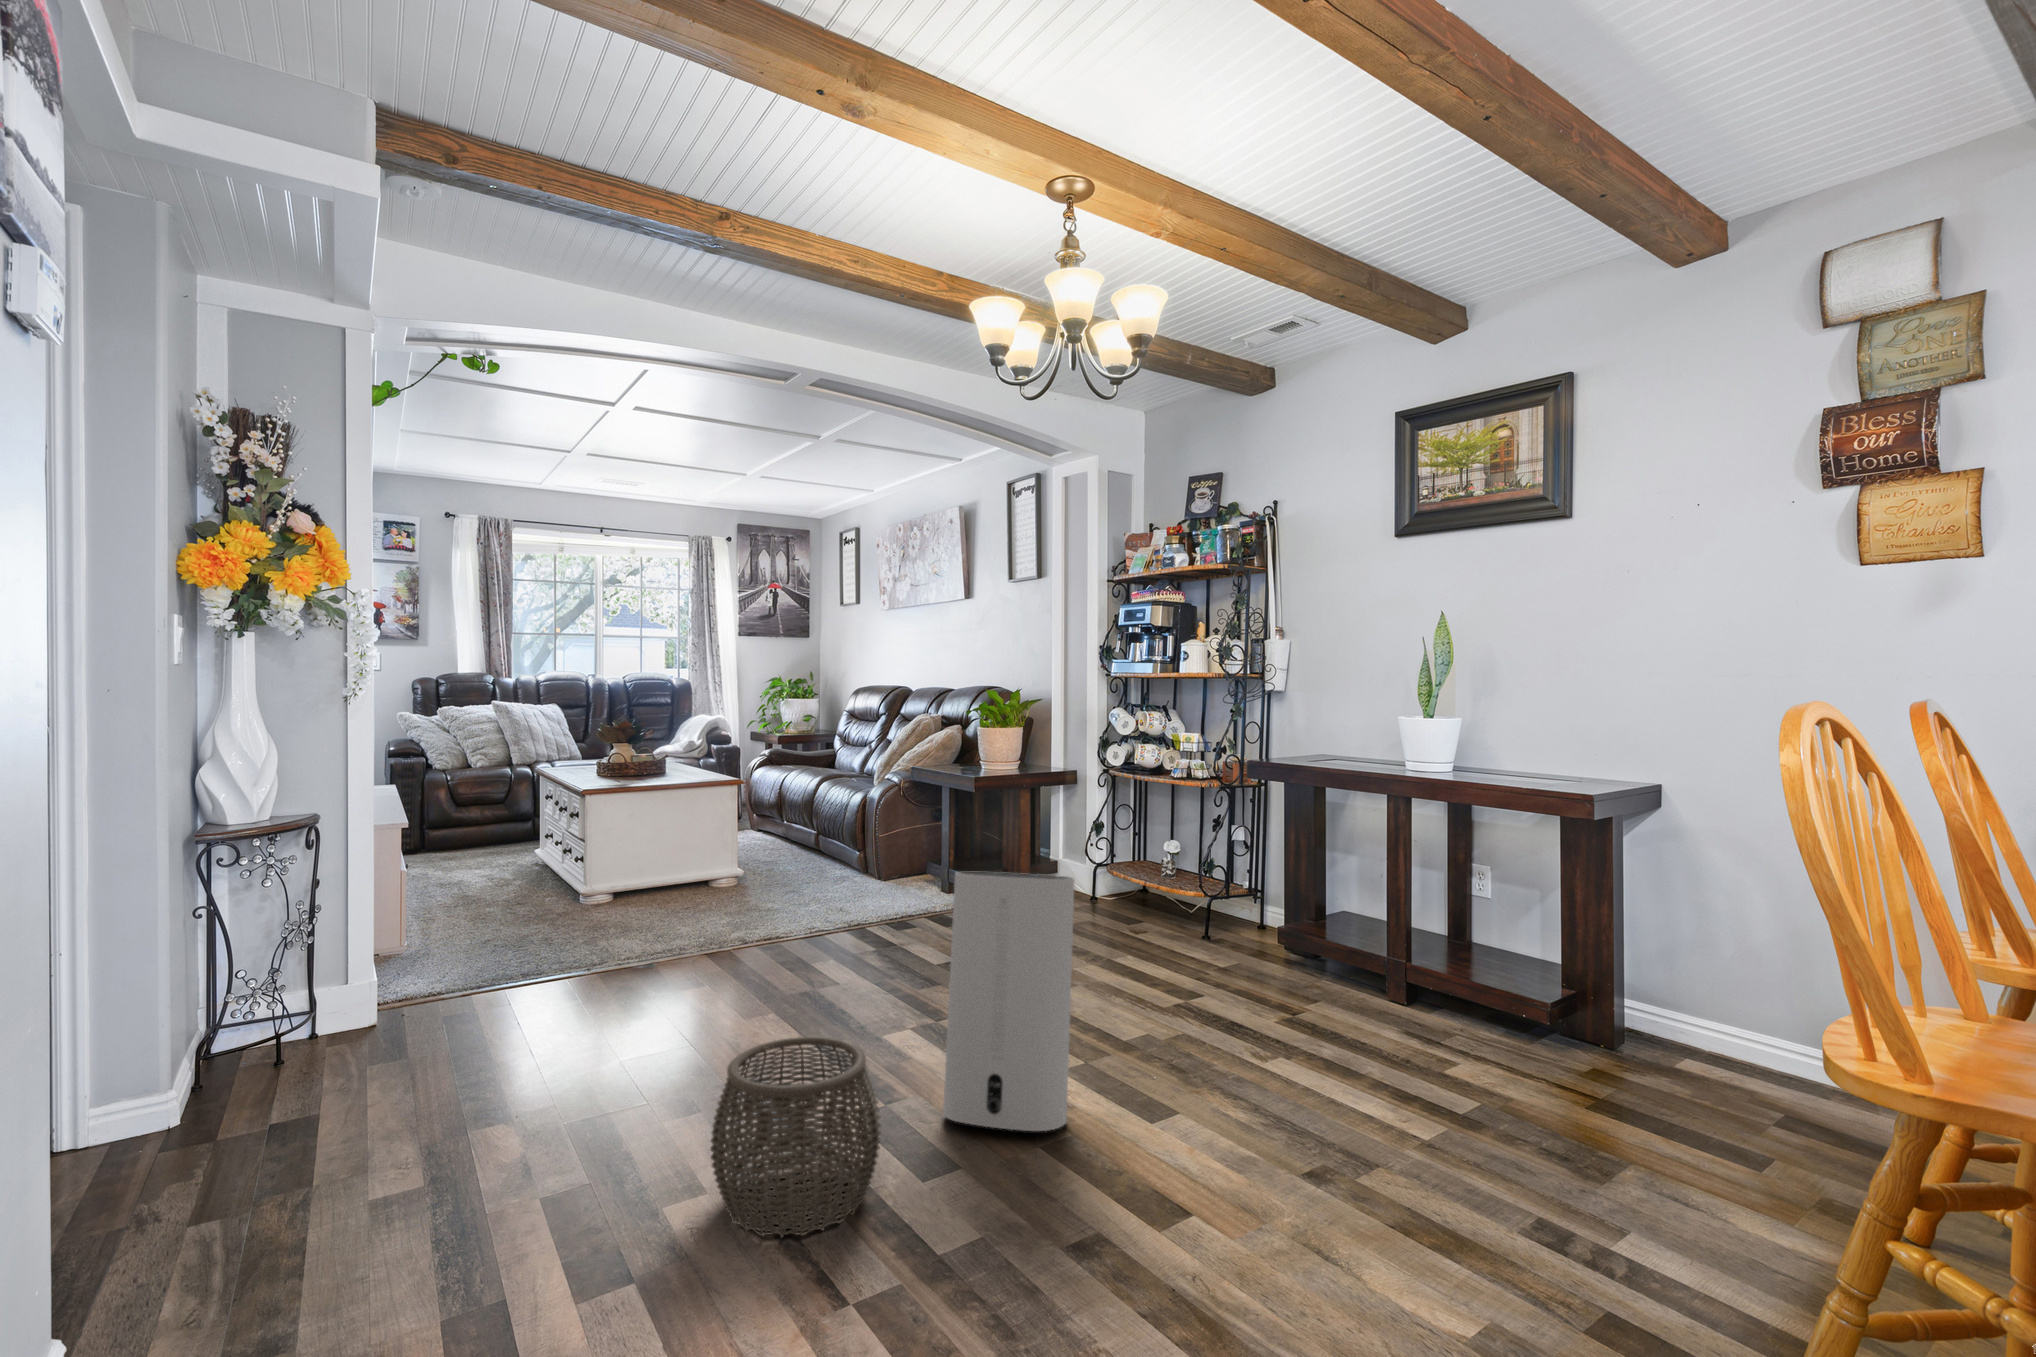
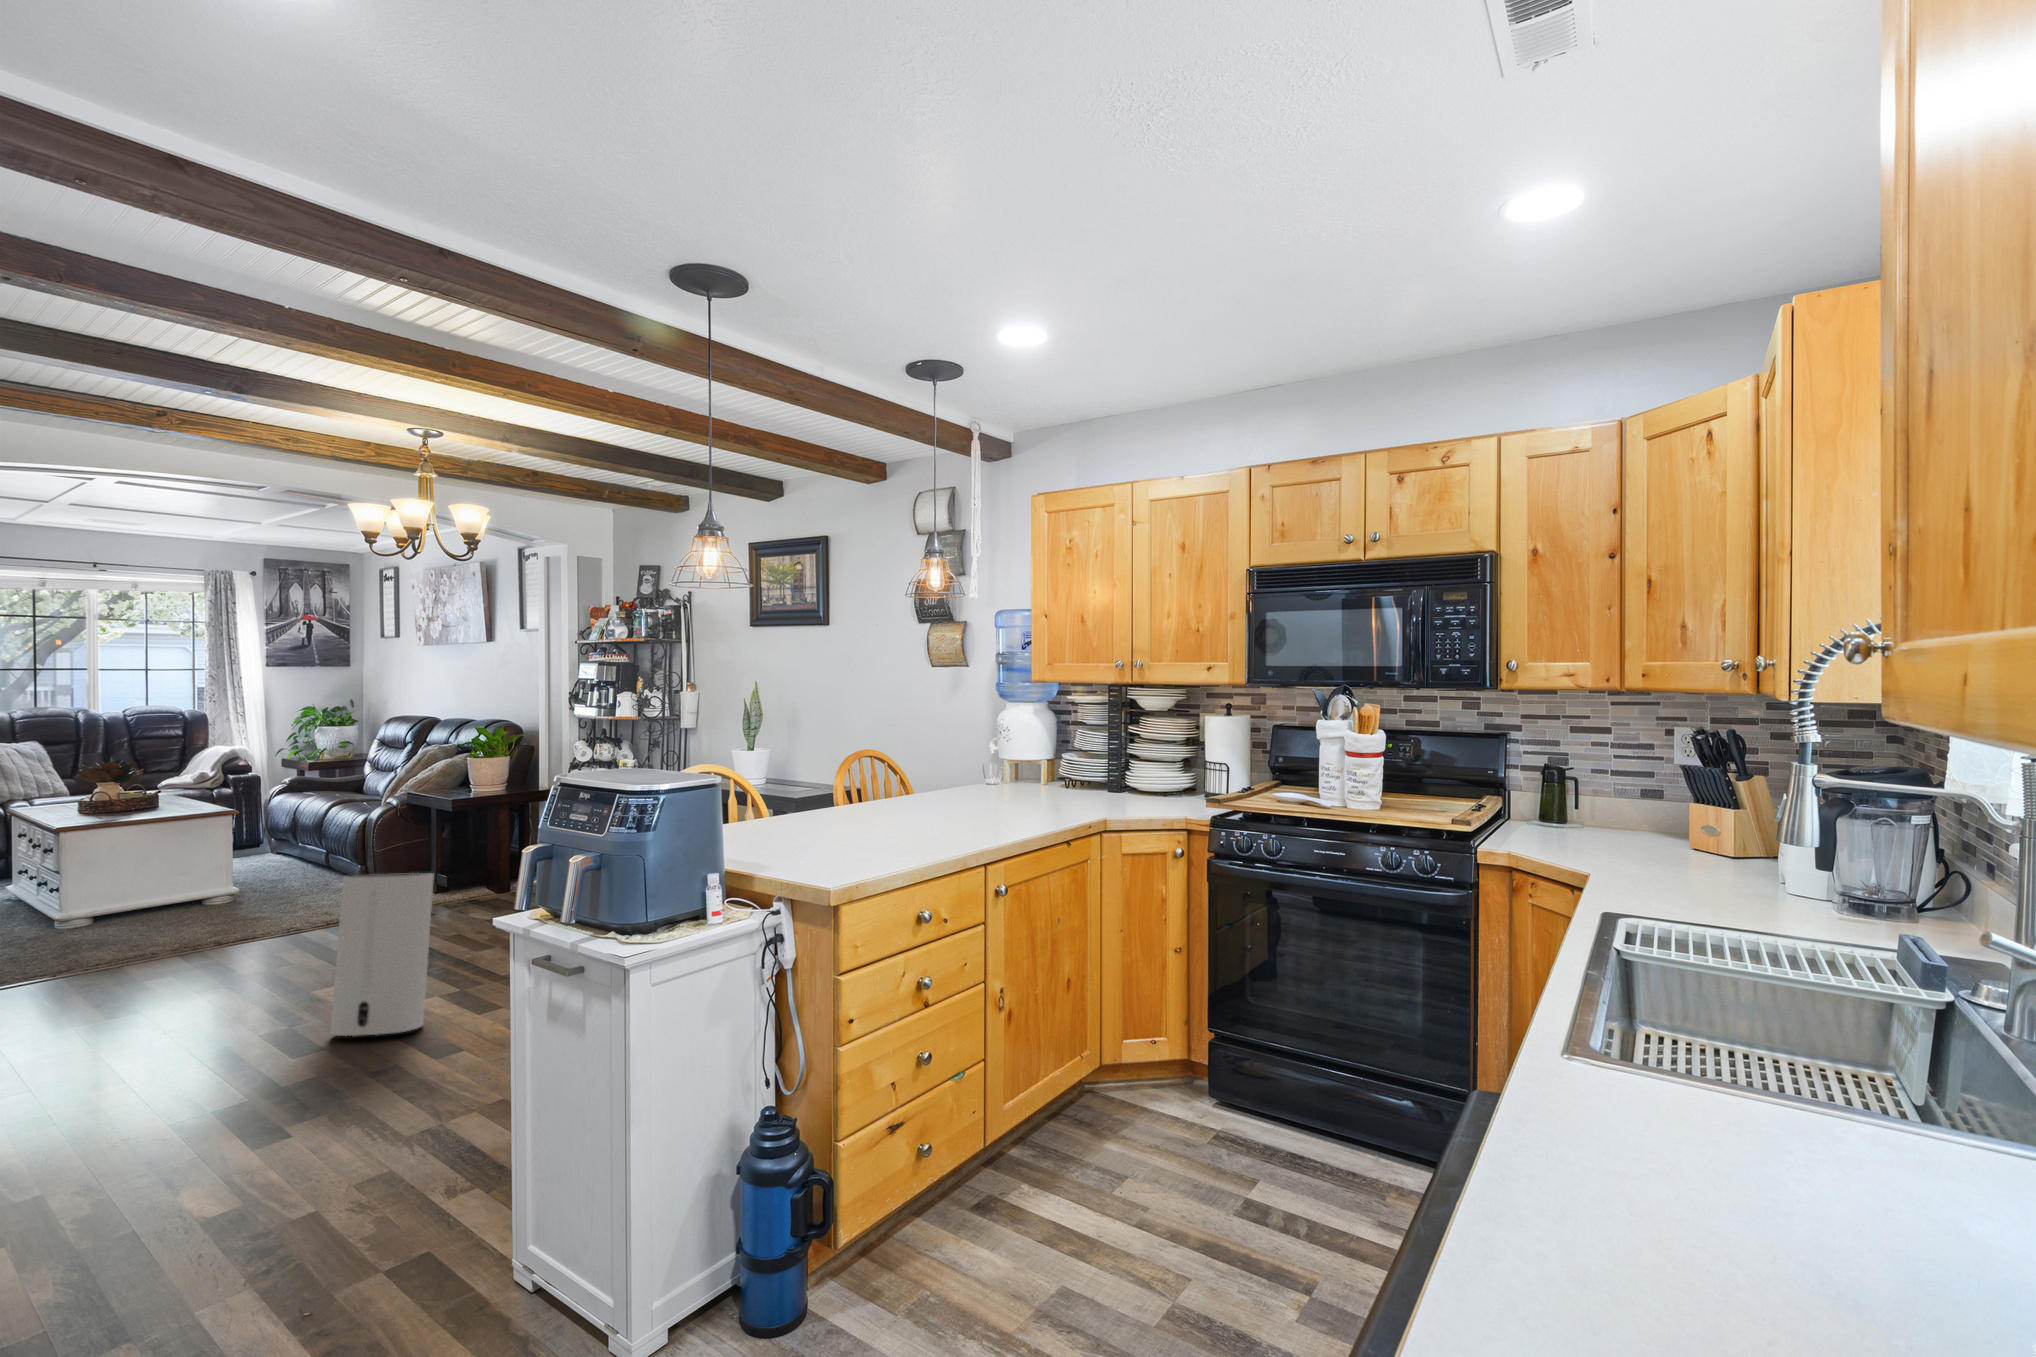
woven basket: present [710,1037,881,1237] -> none [119,990,260,1111]

